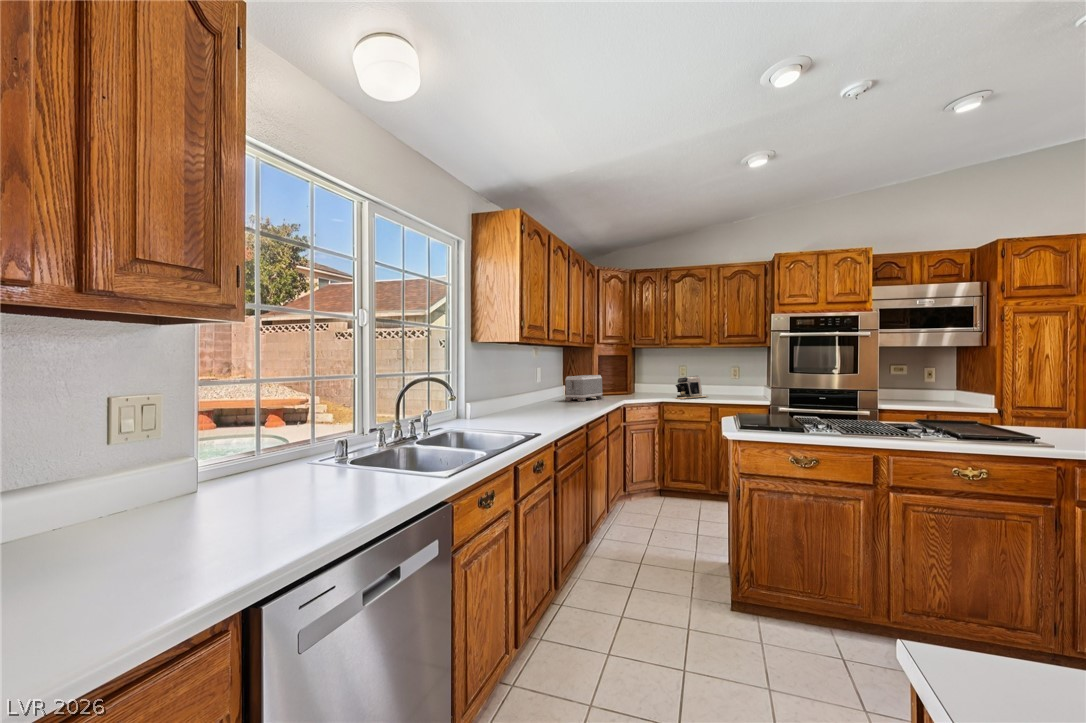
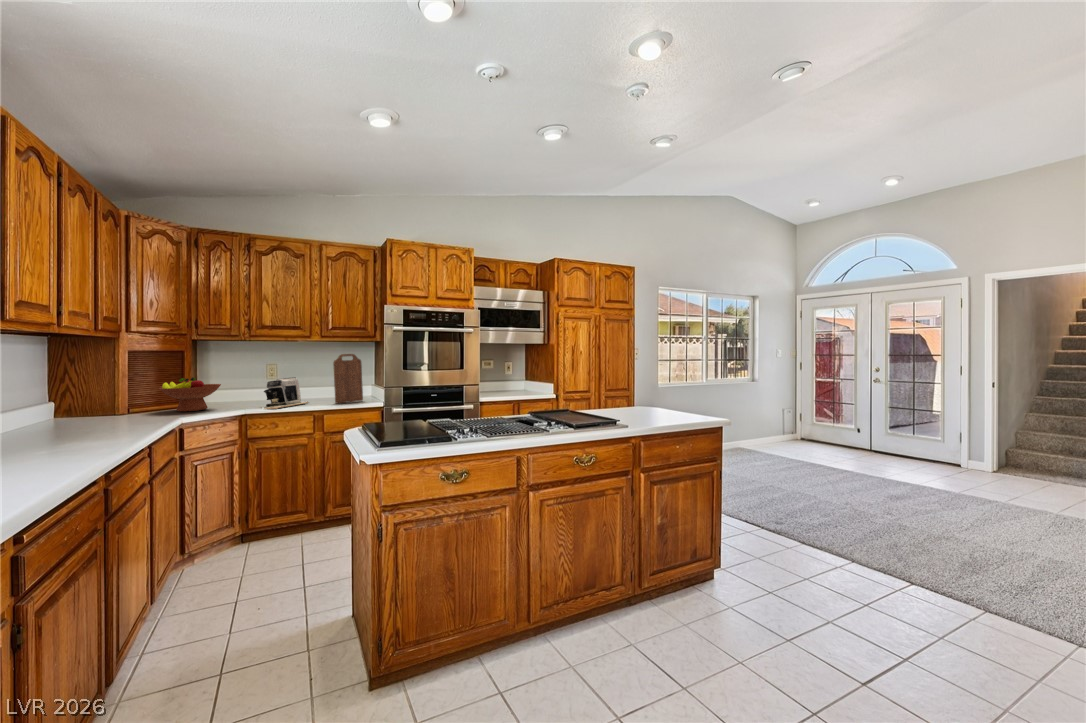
cutting board: none [727,357,753,399] -> present [333,354,363,403]
fruit bowl: none [614,373,649,396] -> present [159,377,221,412]
toaster: present [565,375,604,401] -> none [53,382,142,429]

